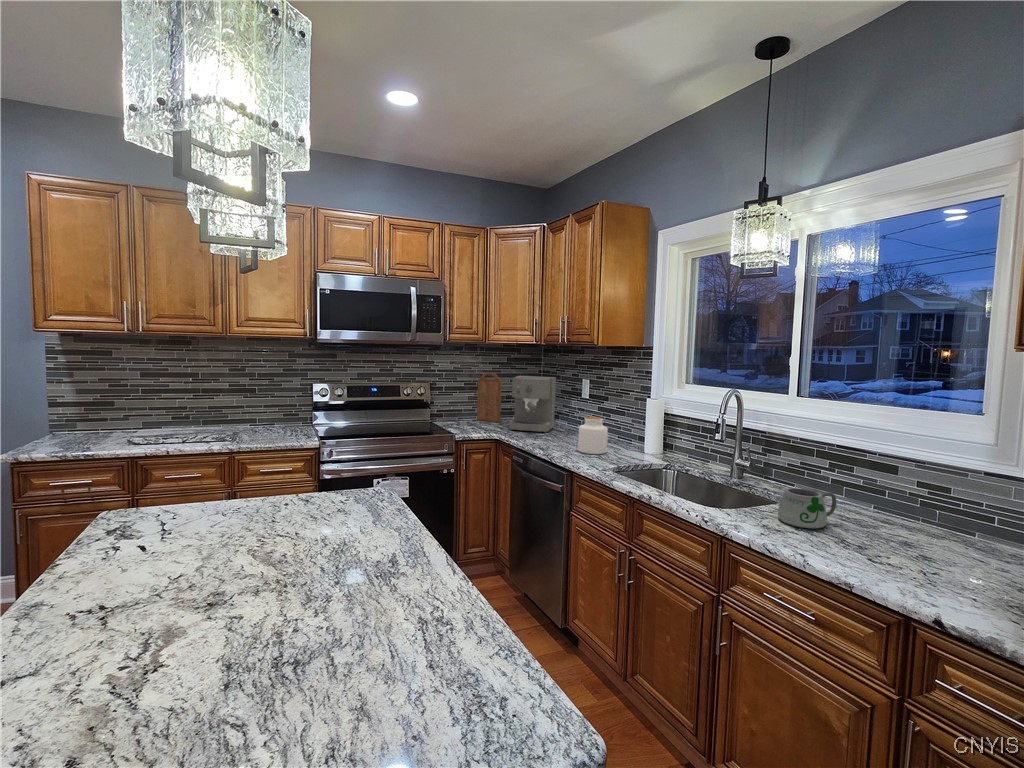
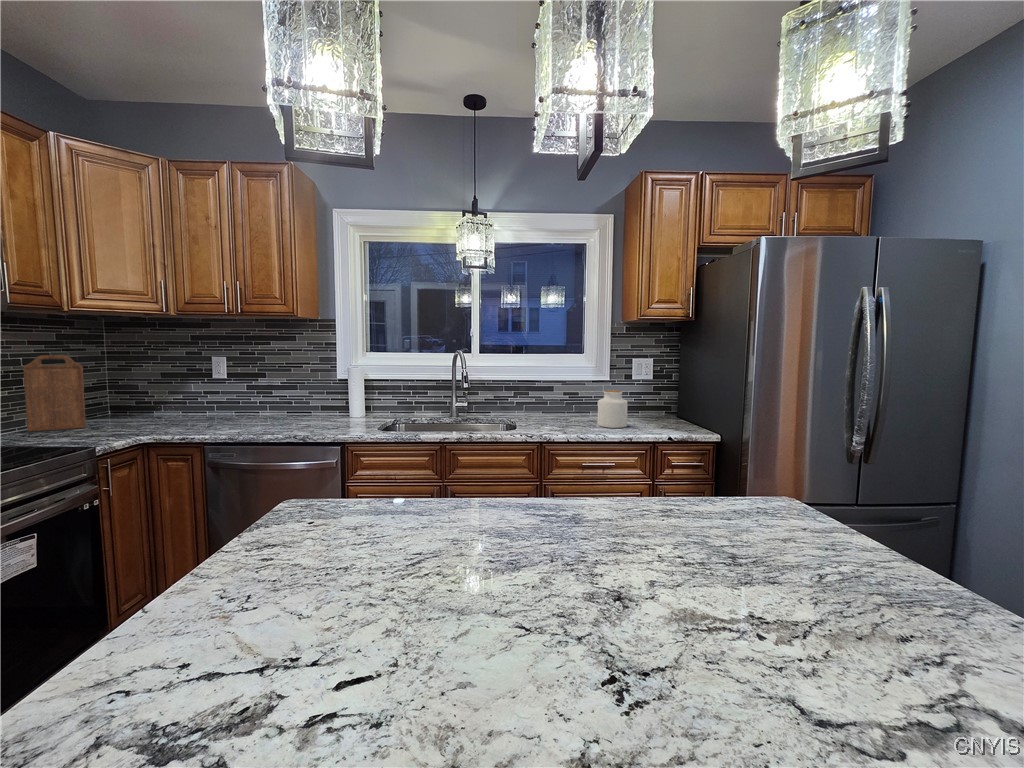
coffee maker: present [509,376,556,433] -> none [126,356,205,430]
jar: present [578,417,608,454] -> present [598,390,628,428]
mug: present [778,488,840,533] -> none [539,404,574,426]

